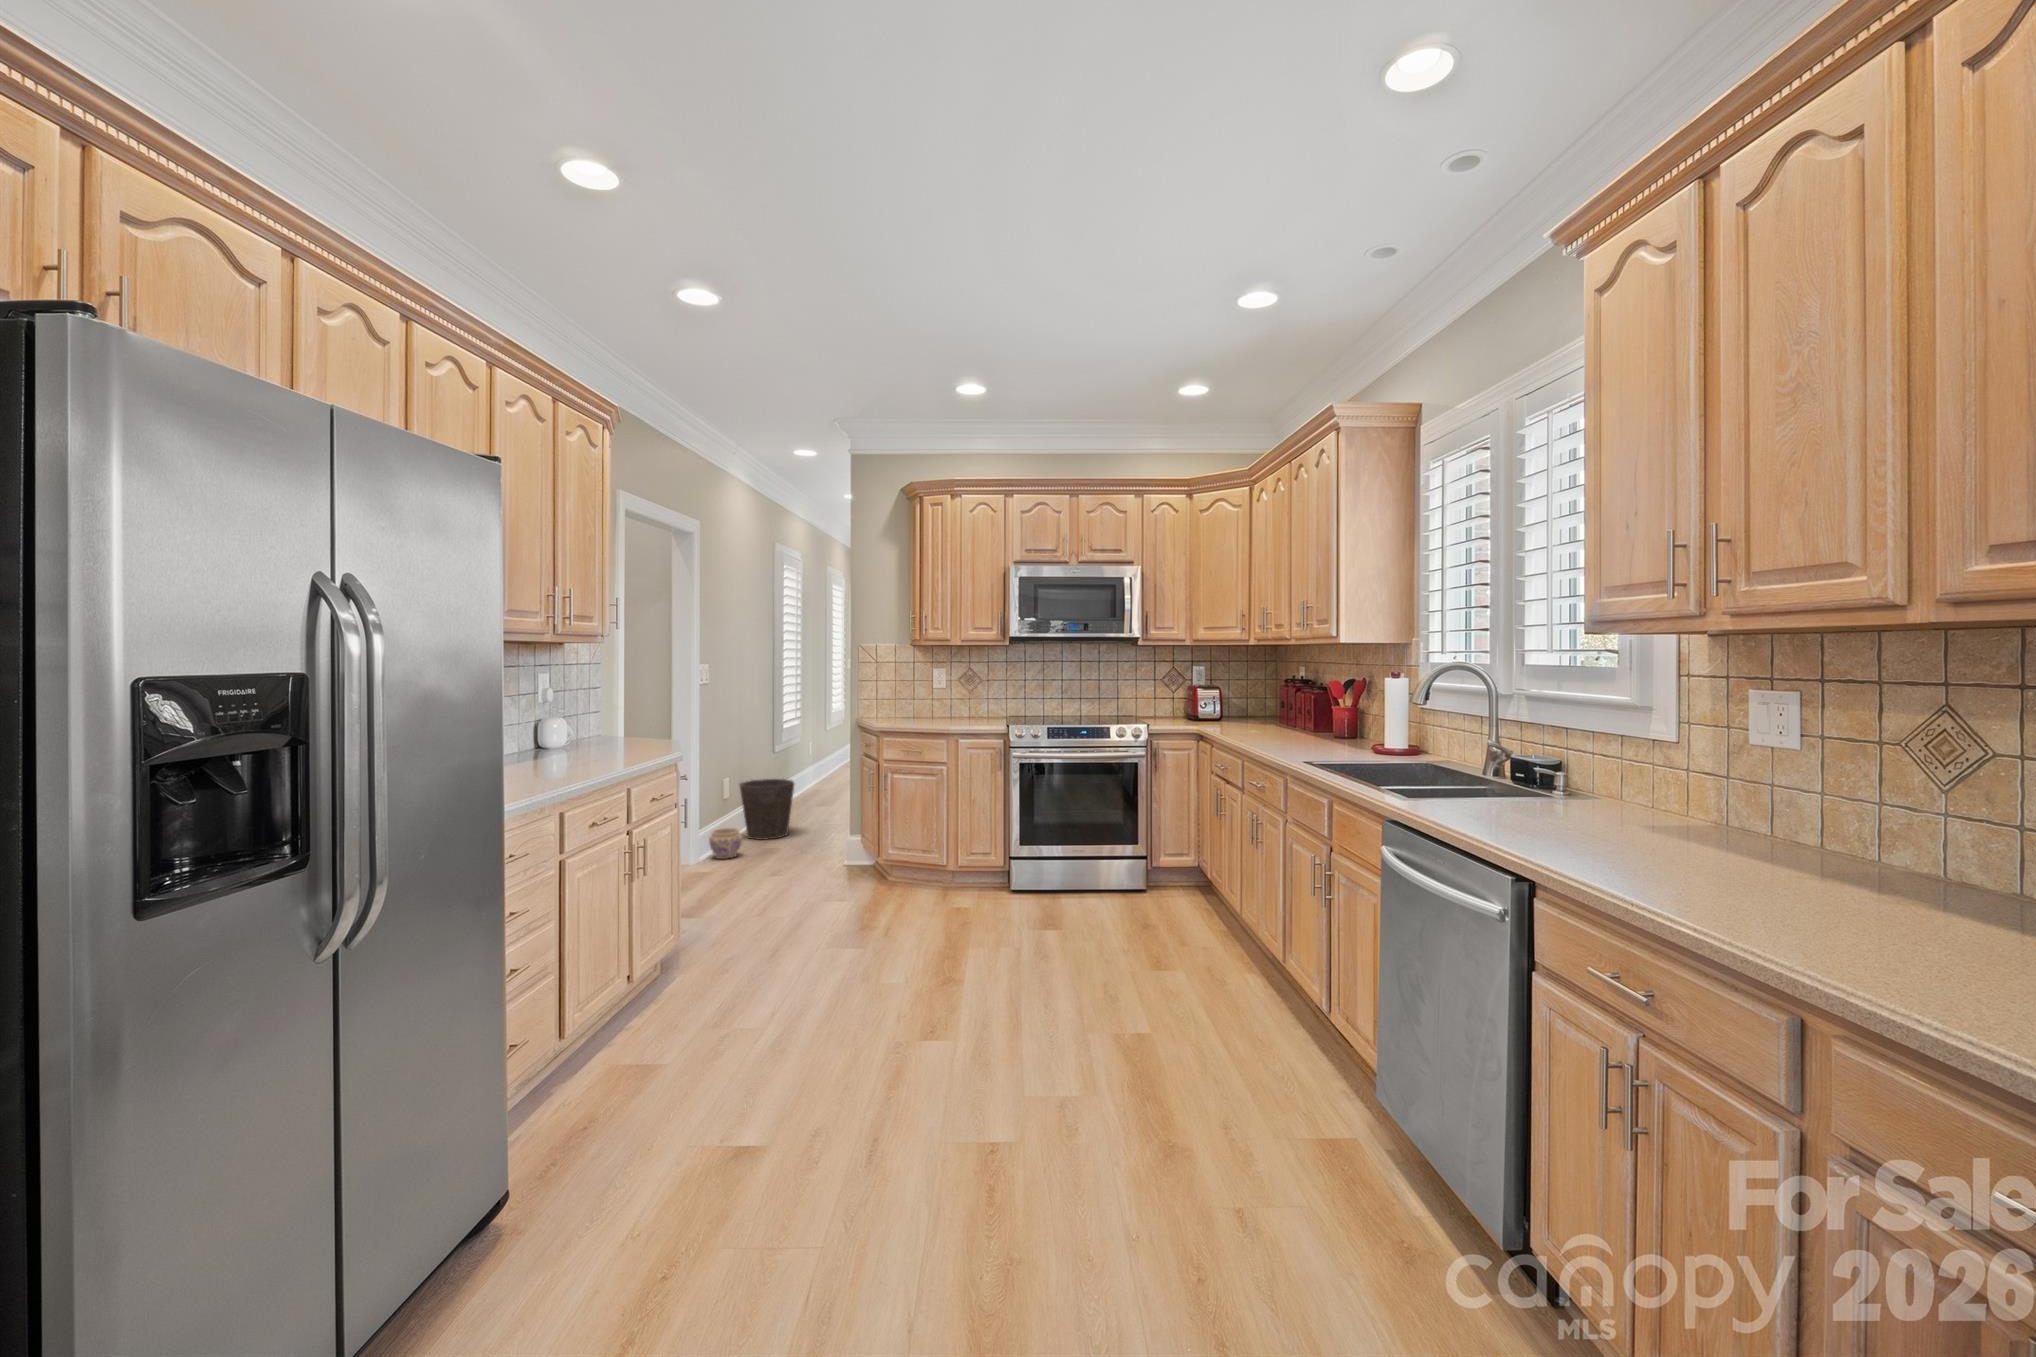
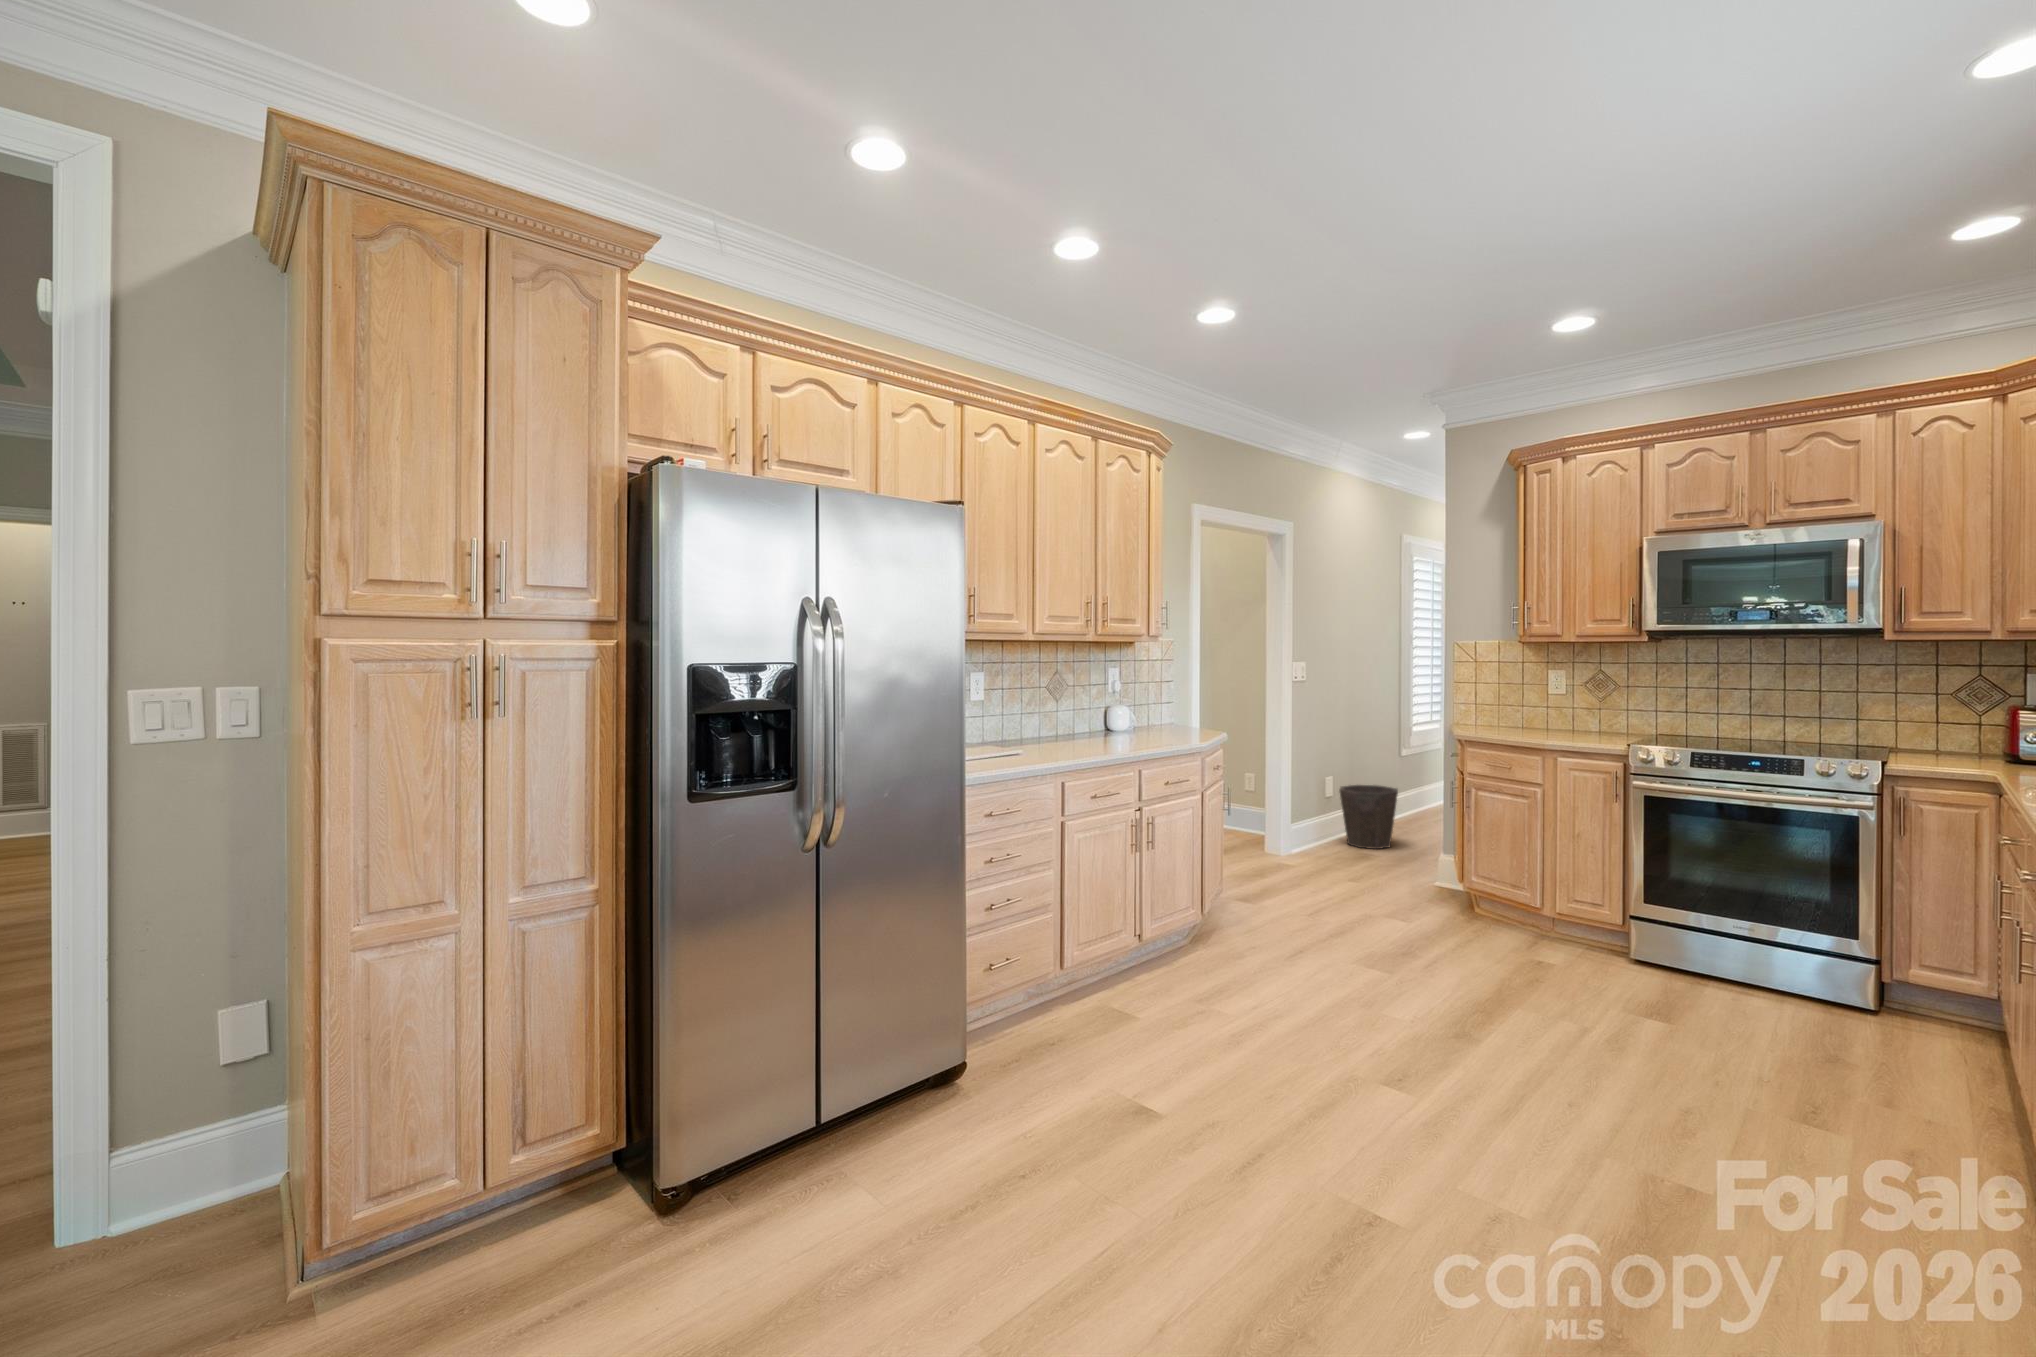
planter: present [709,828,742,859] -> none [1299,830,1332,861]

